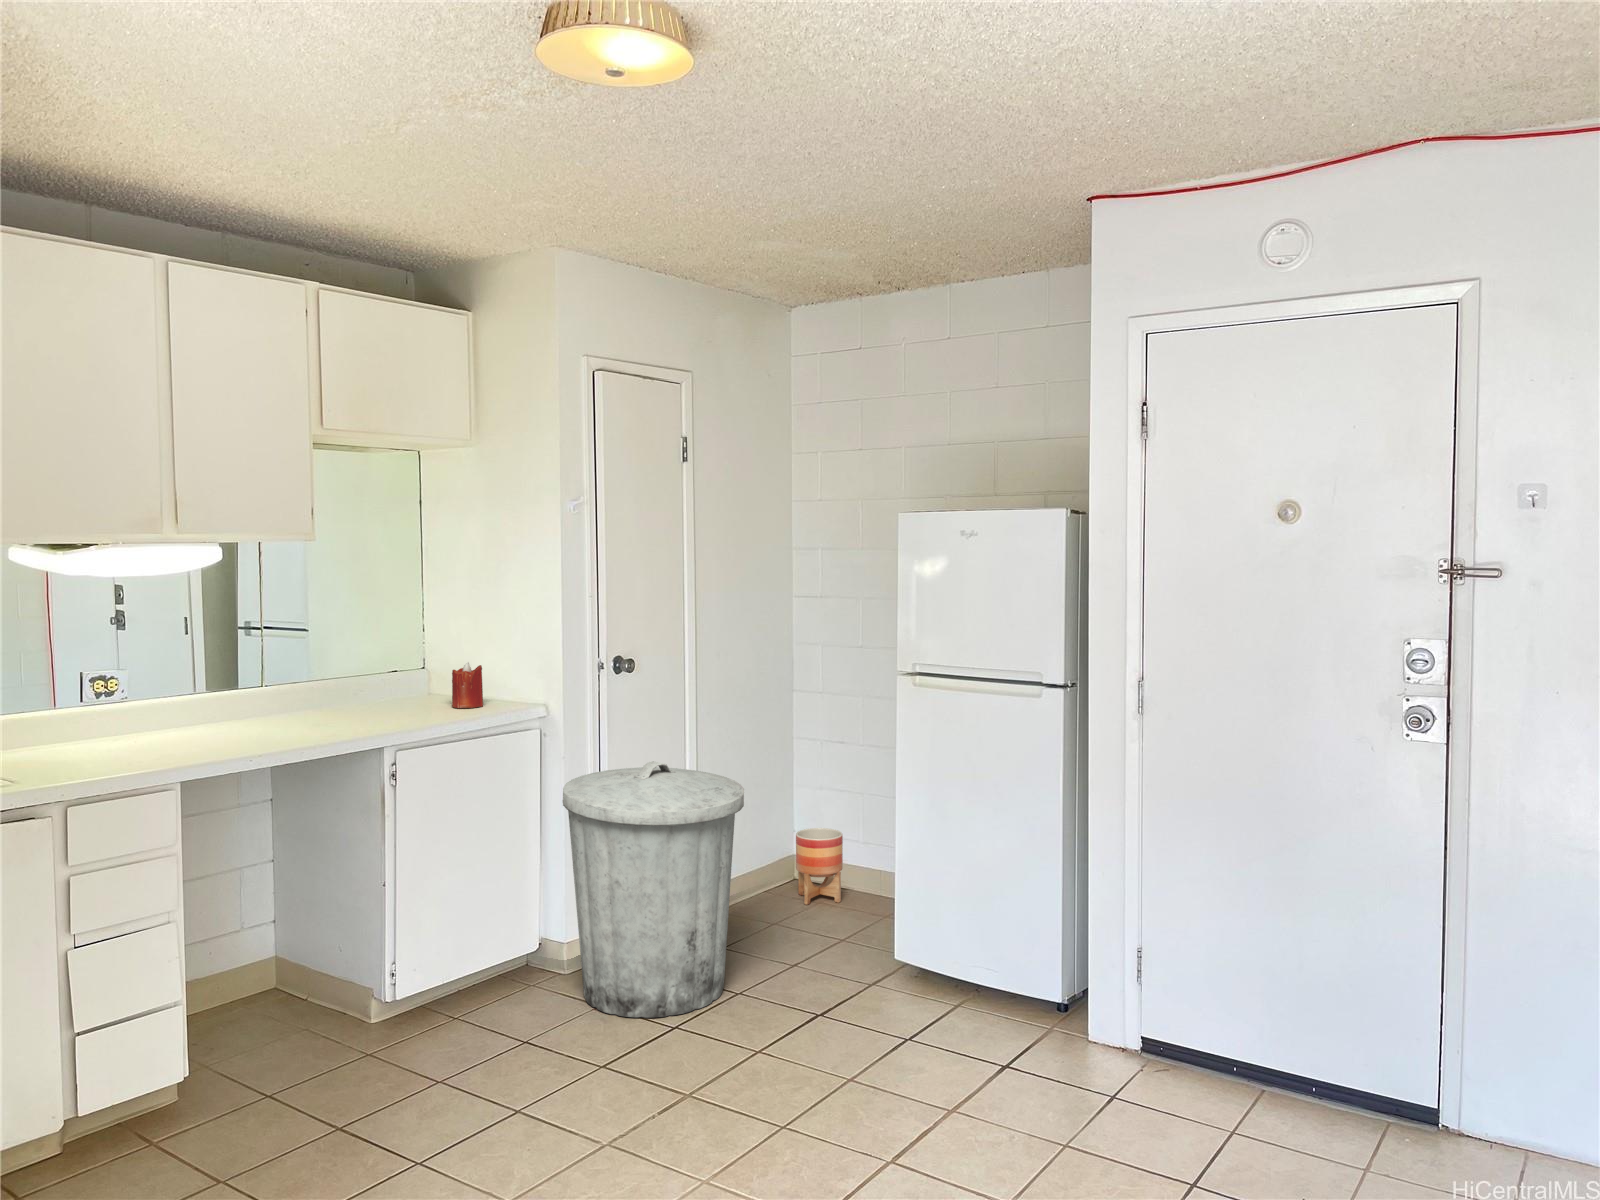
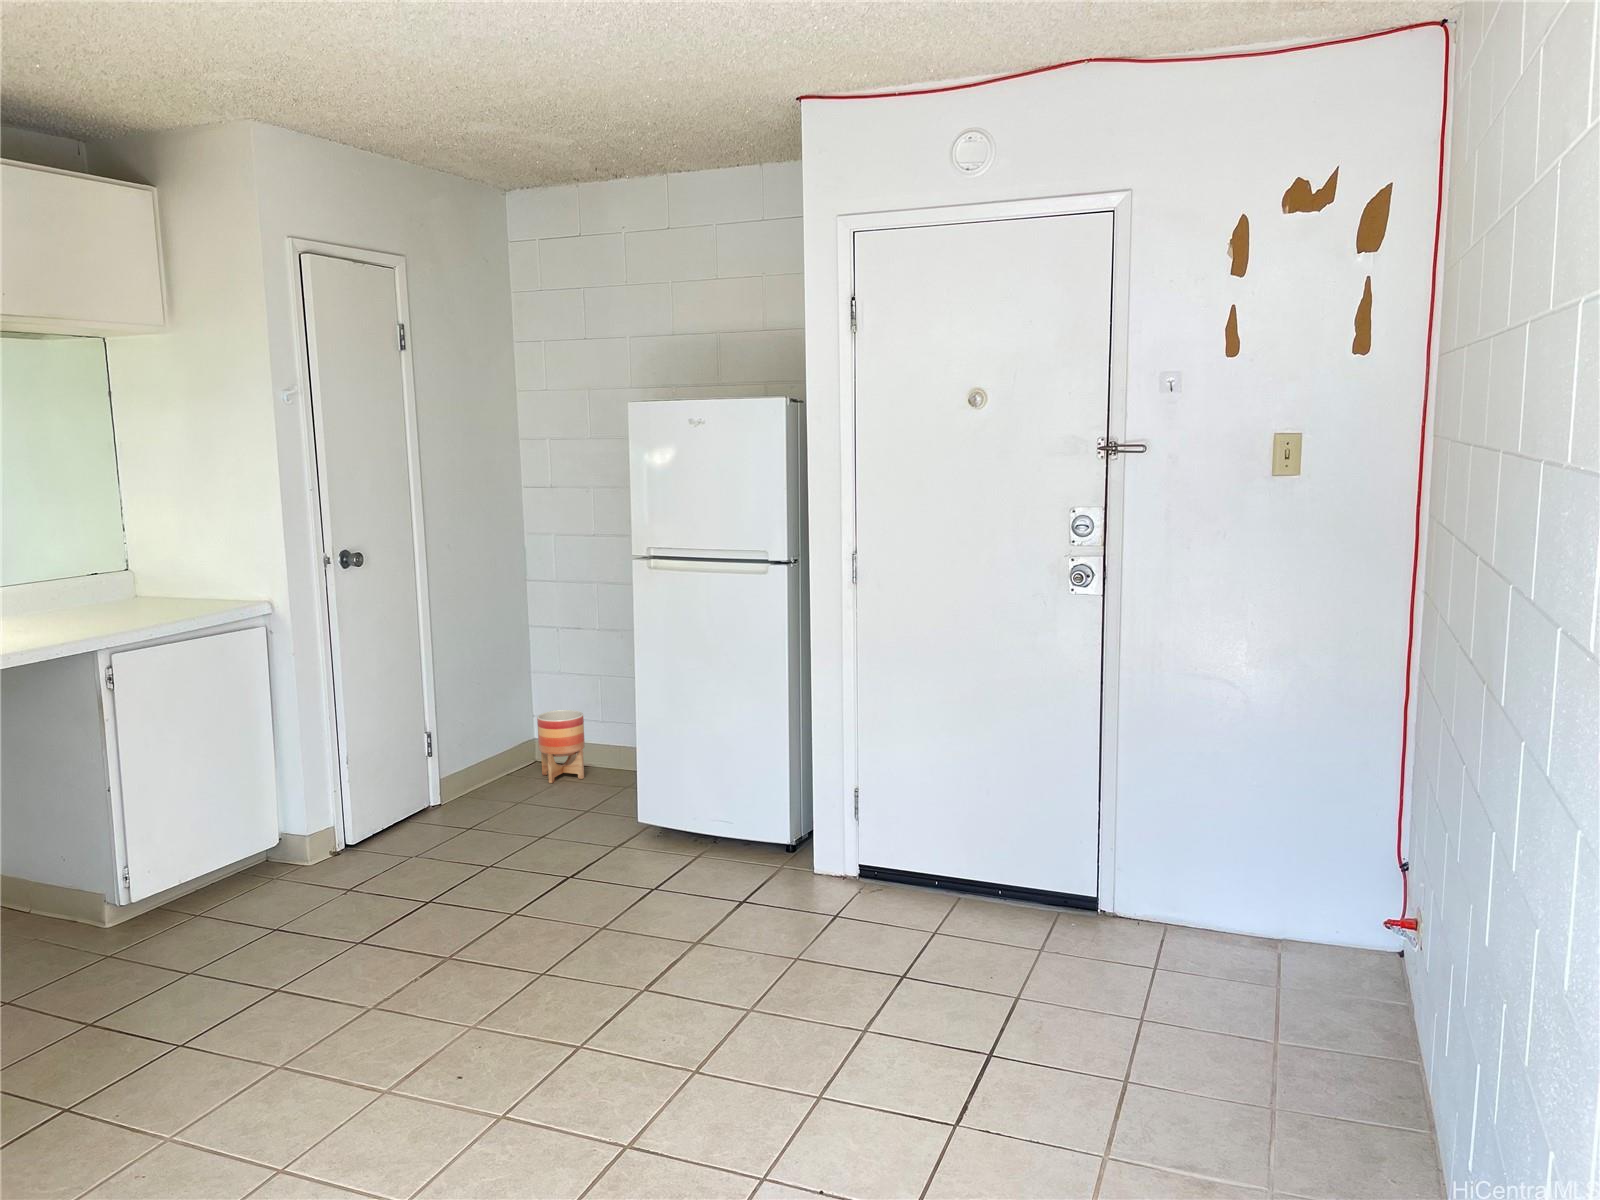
candle: present [452,662,483,708] -> none [163,560,201,608]
trash can: present [563,761,744,1018] -> none [297,651,486,899]

